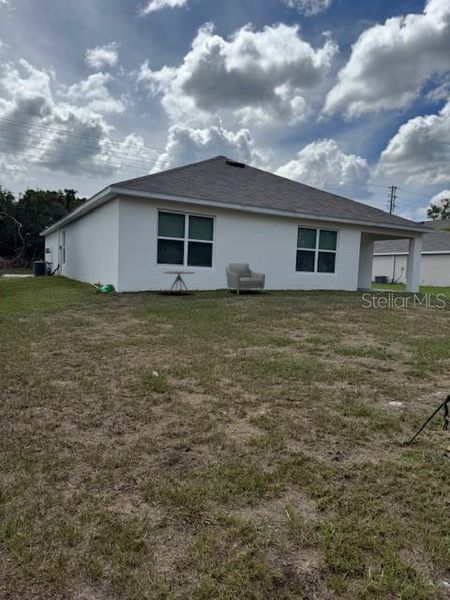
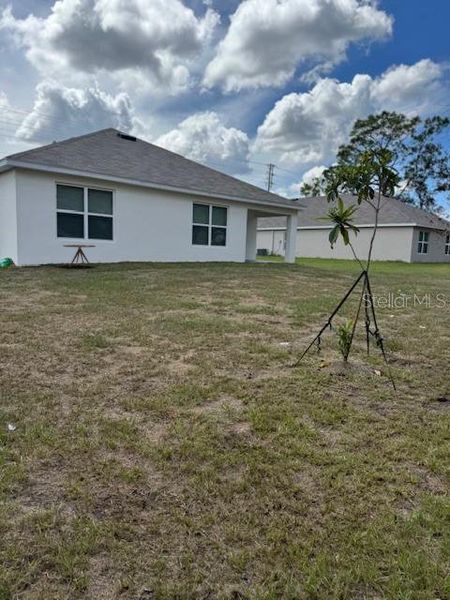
chair: present [226,263,265,293] -> none [125,236,164,267]

